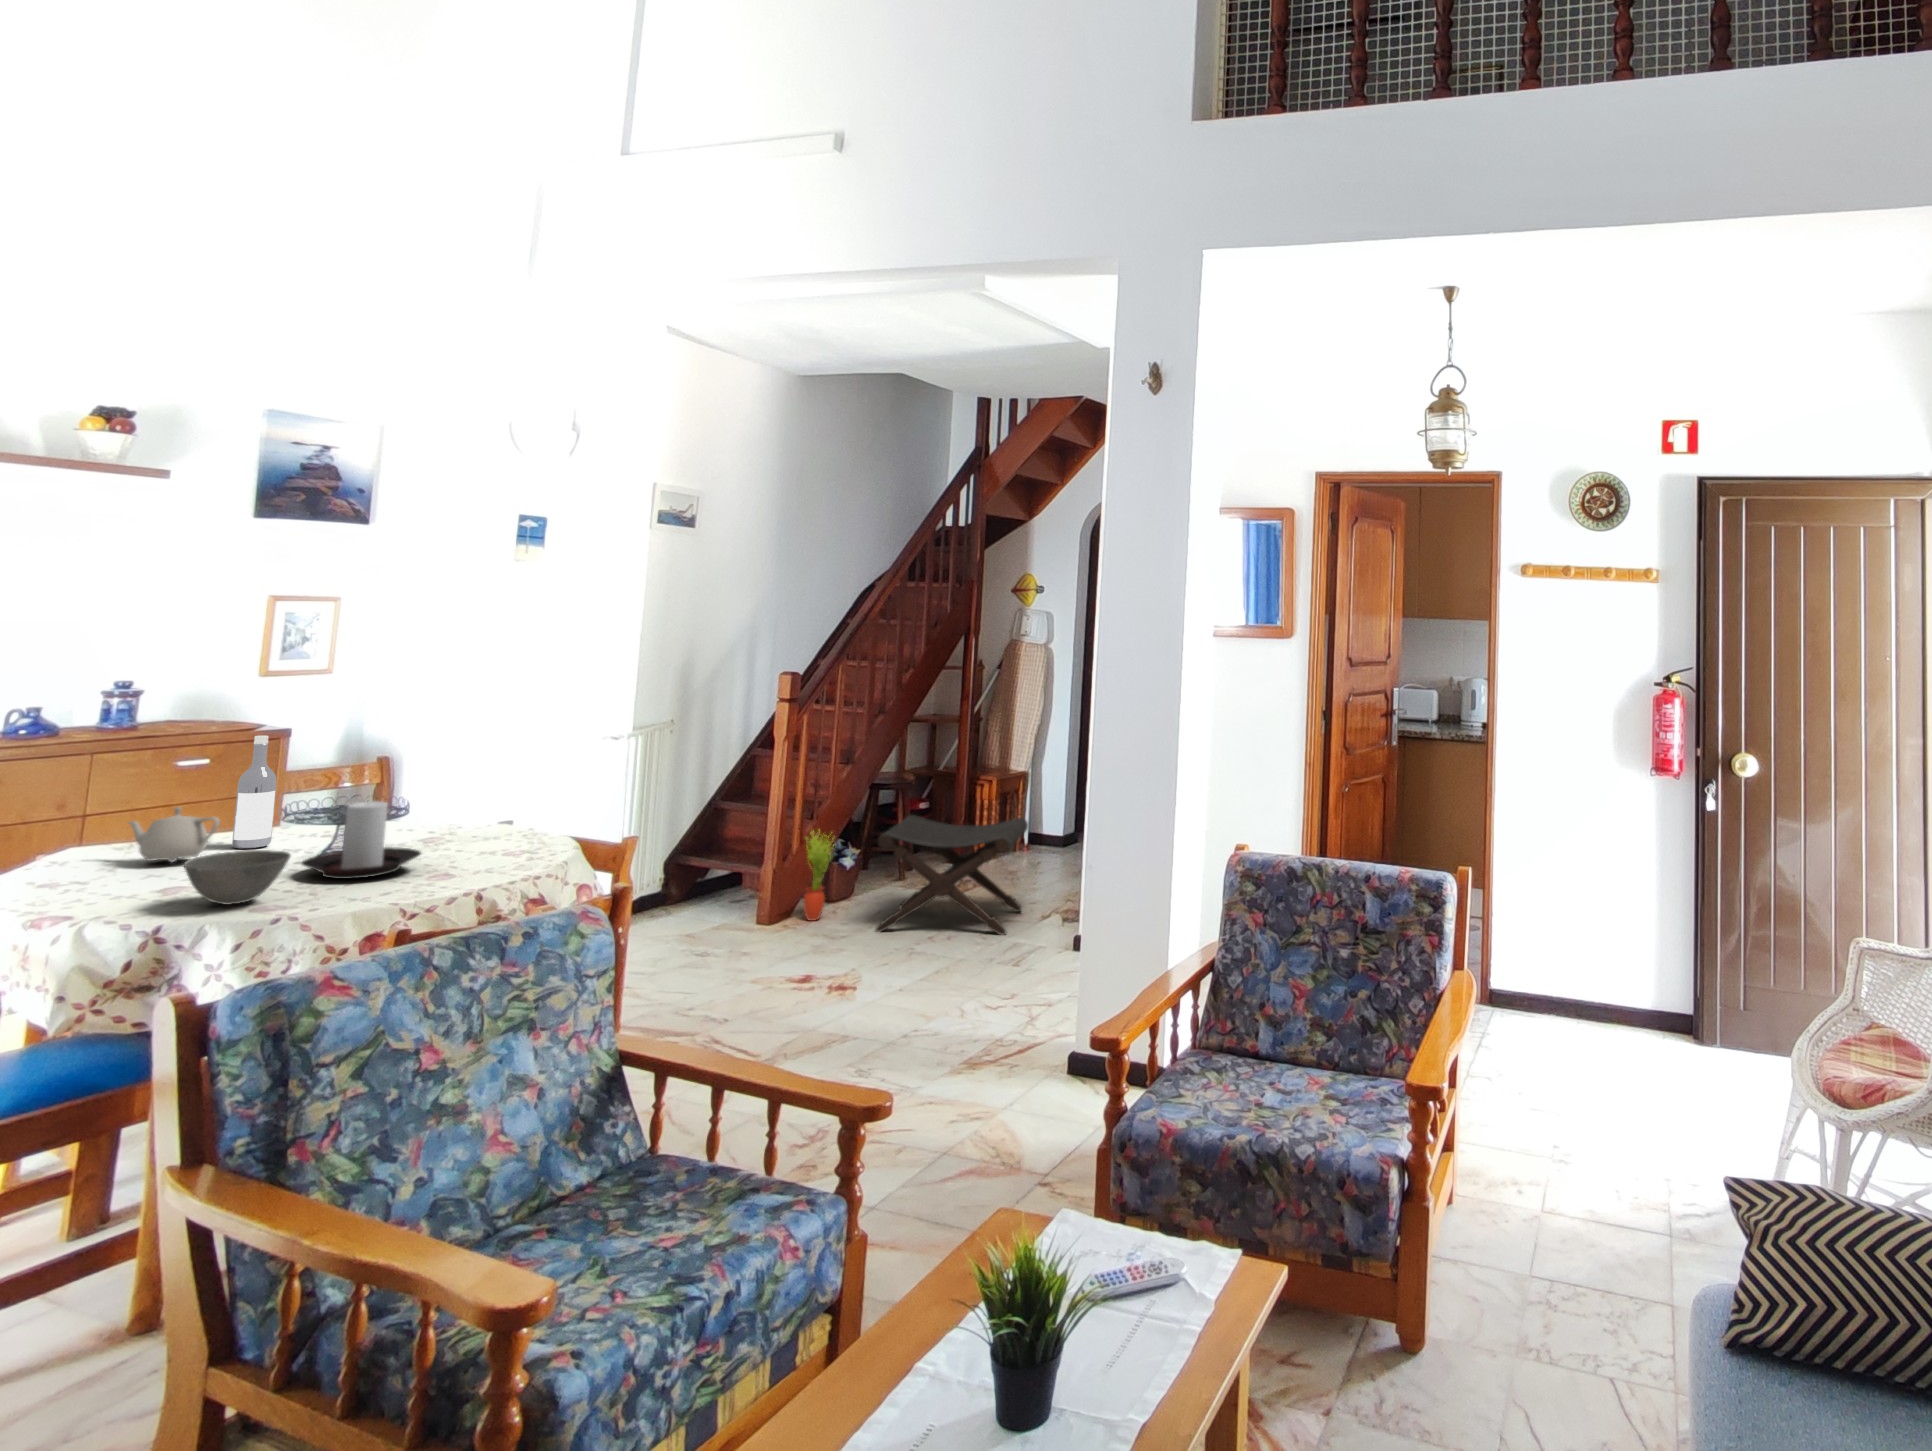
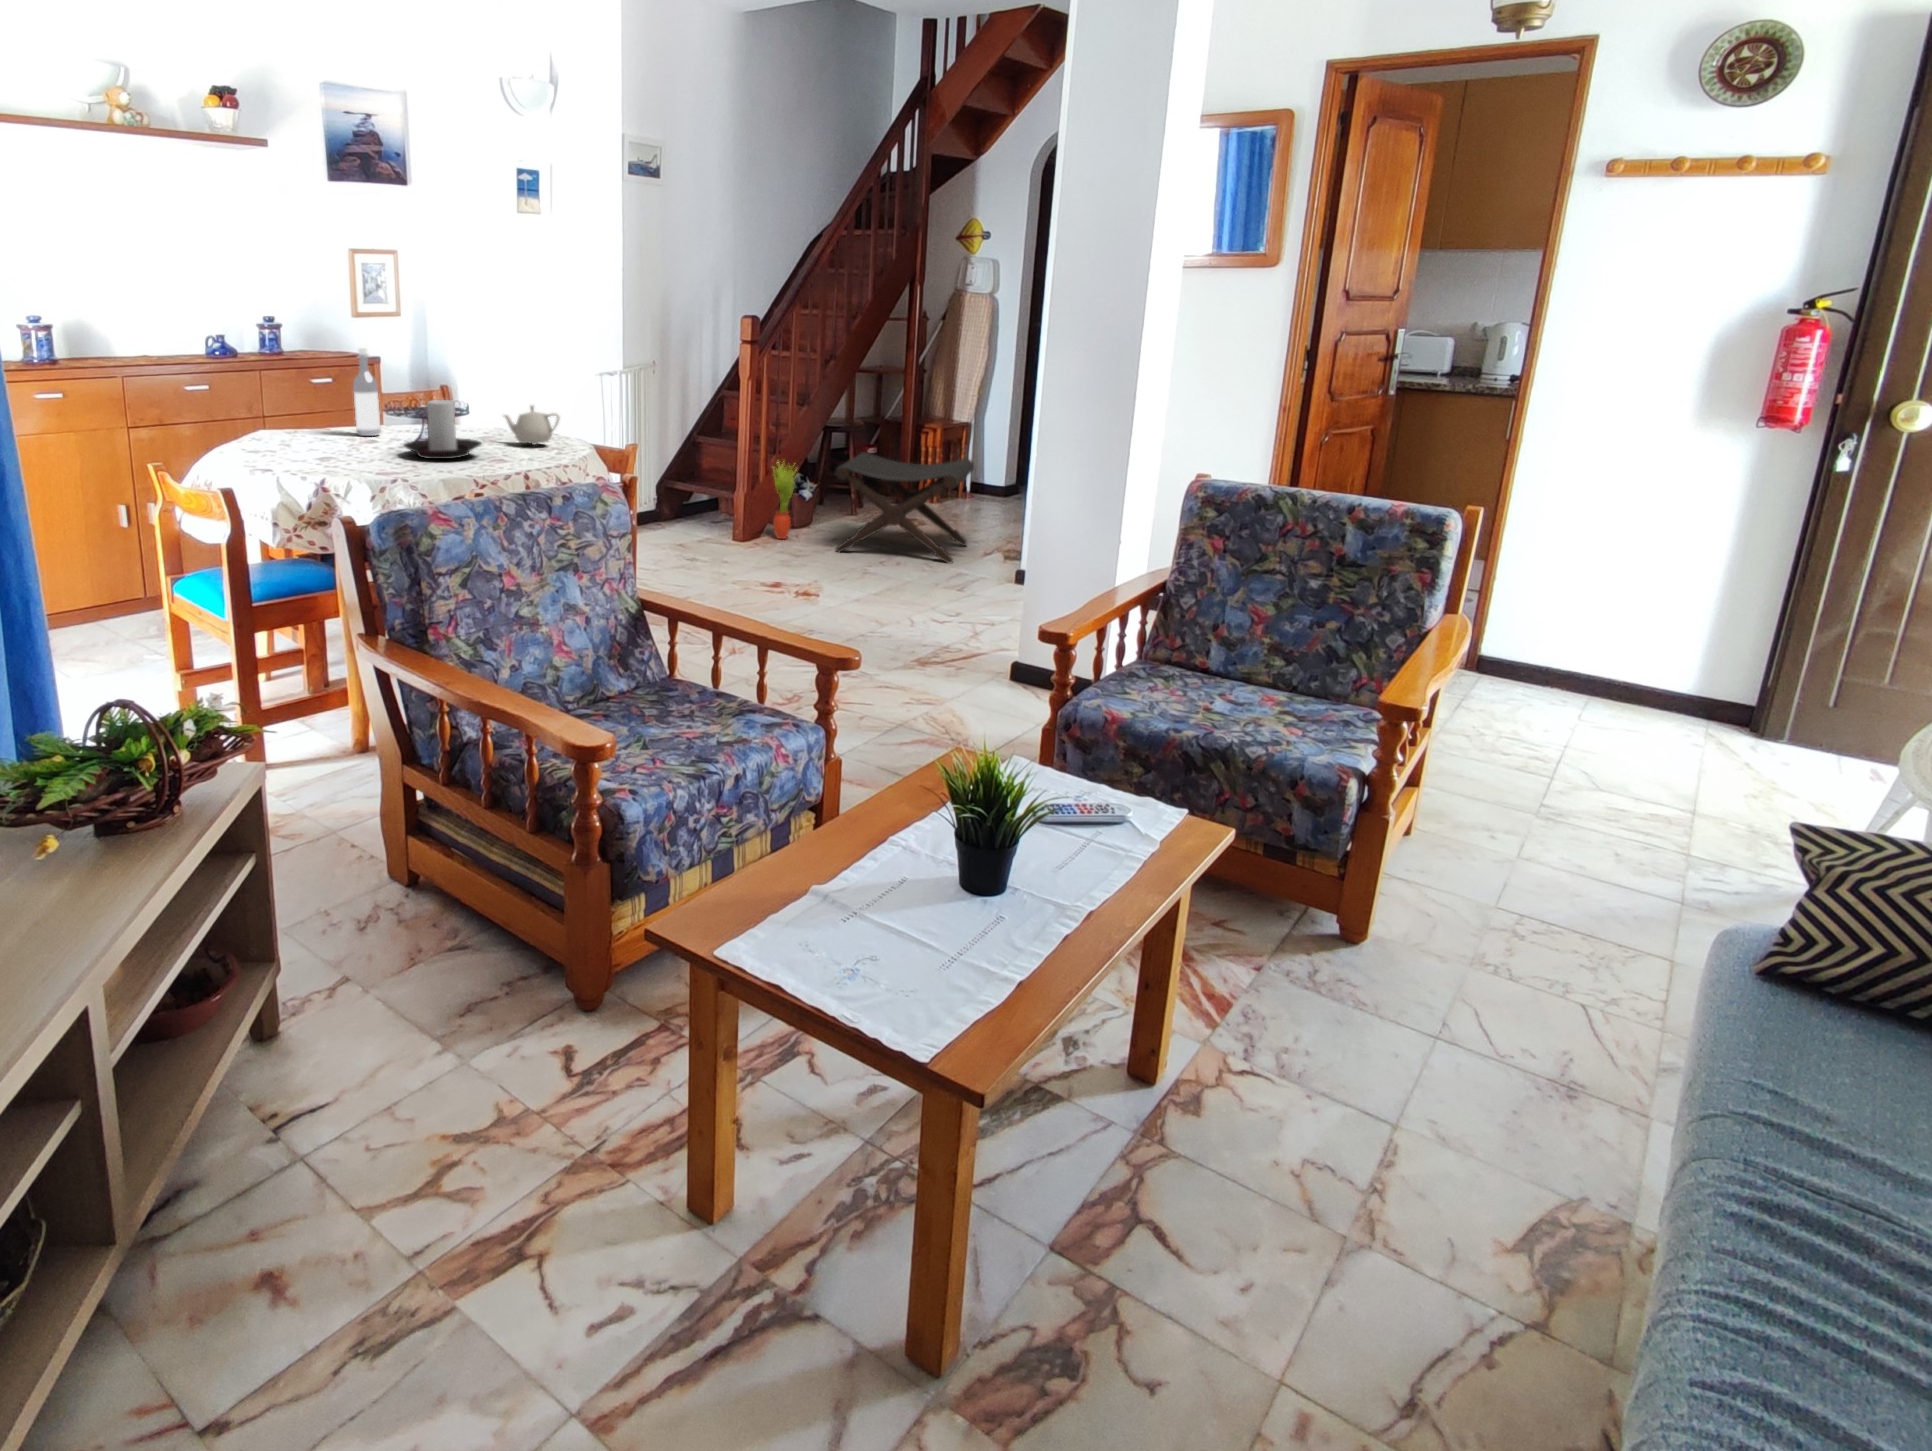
teapot: present [130,807,220,862] -> present [504,405,560,445]
bowl: present [184,850,291,905] -> none [329,431,396,470]

